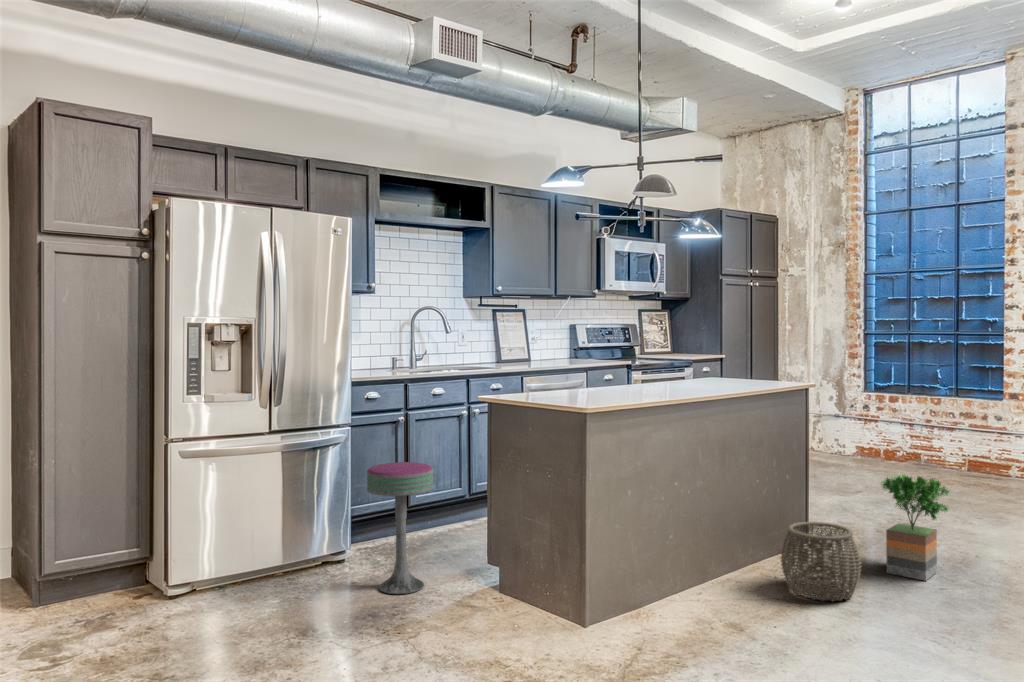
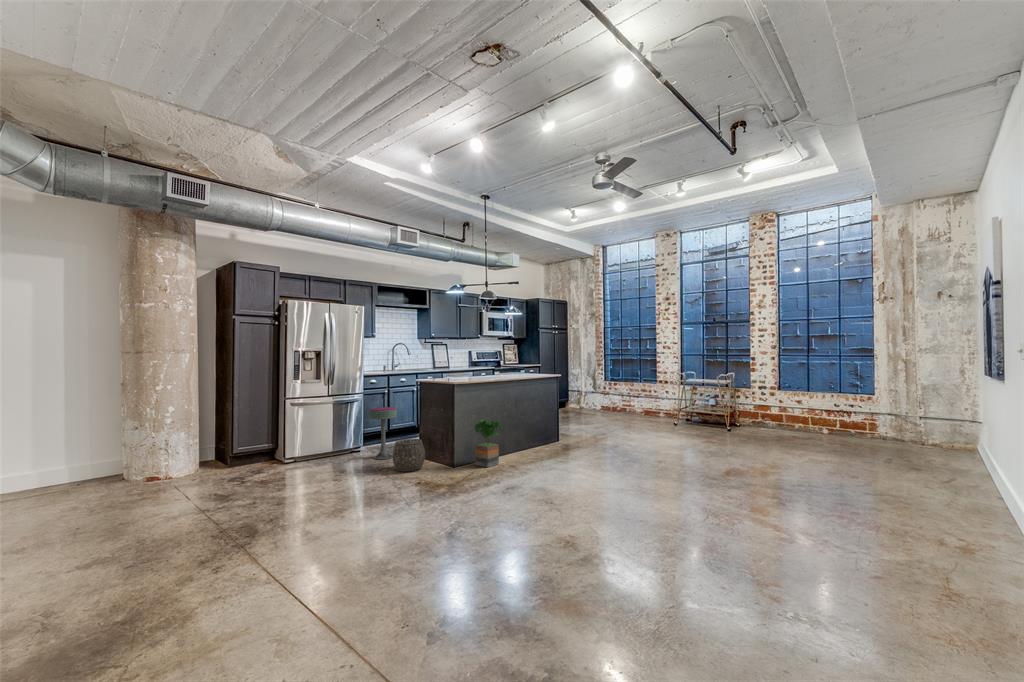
potted tree: present [882,475,950,581] -> present [475,420,502,467]
woven basket: present [781,522,861,601] -> present [392,439,425,472]

